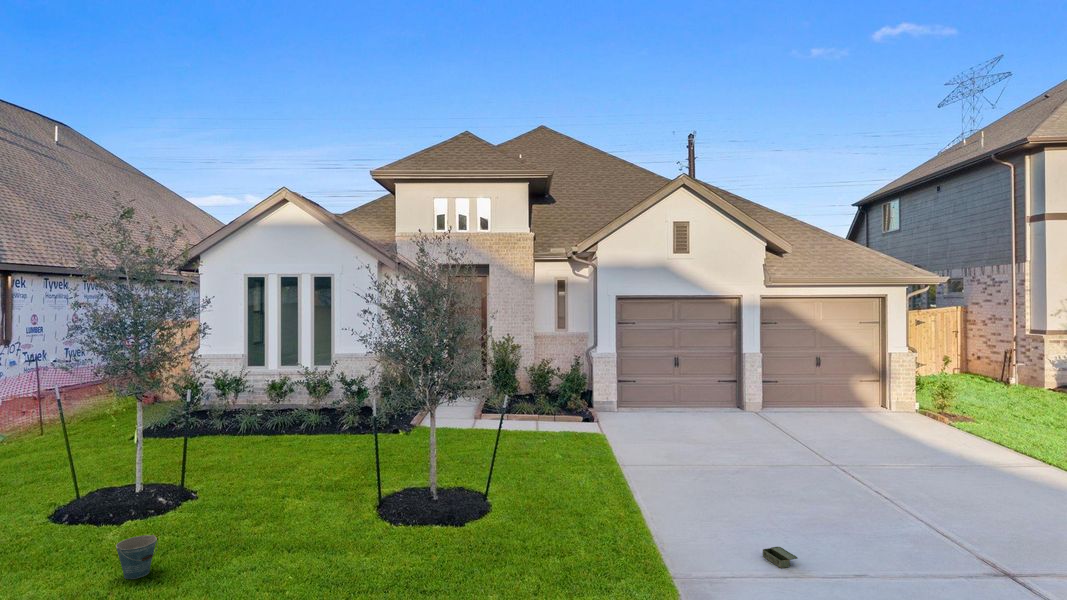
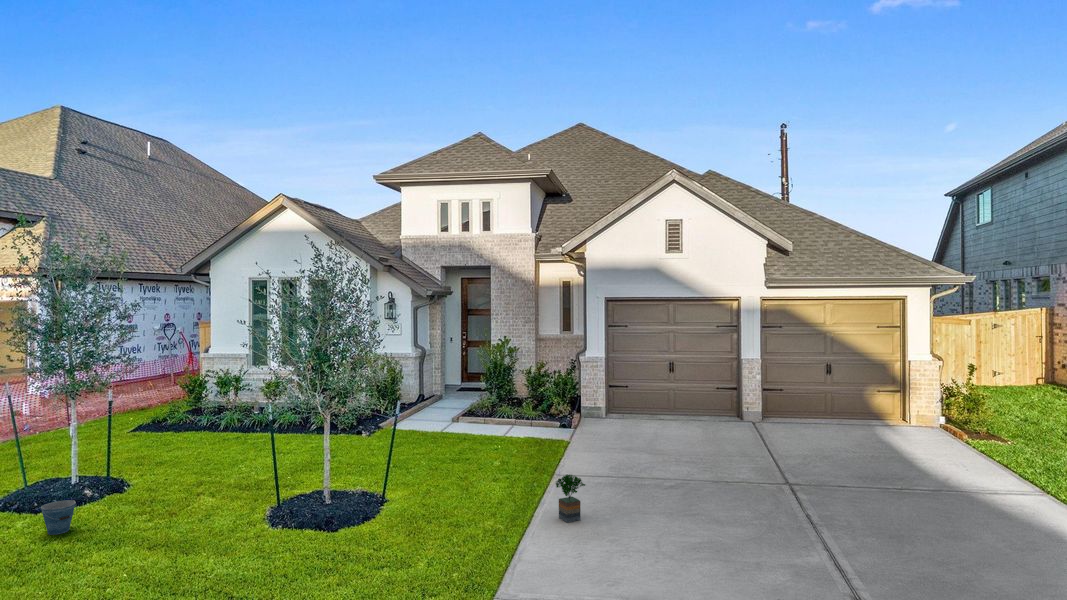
potted tree: none [685,476,715,527] -> present [556,474,585,522]
toolbox: present [763,547,797,568] -> none [599,542,624,561]

